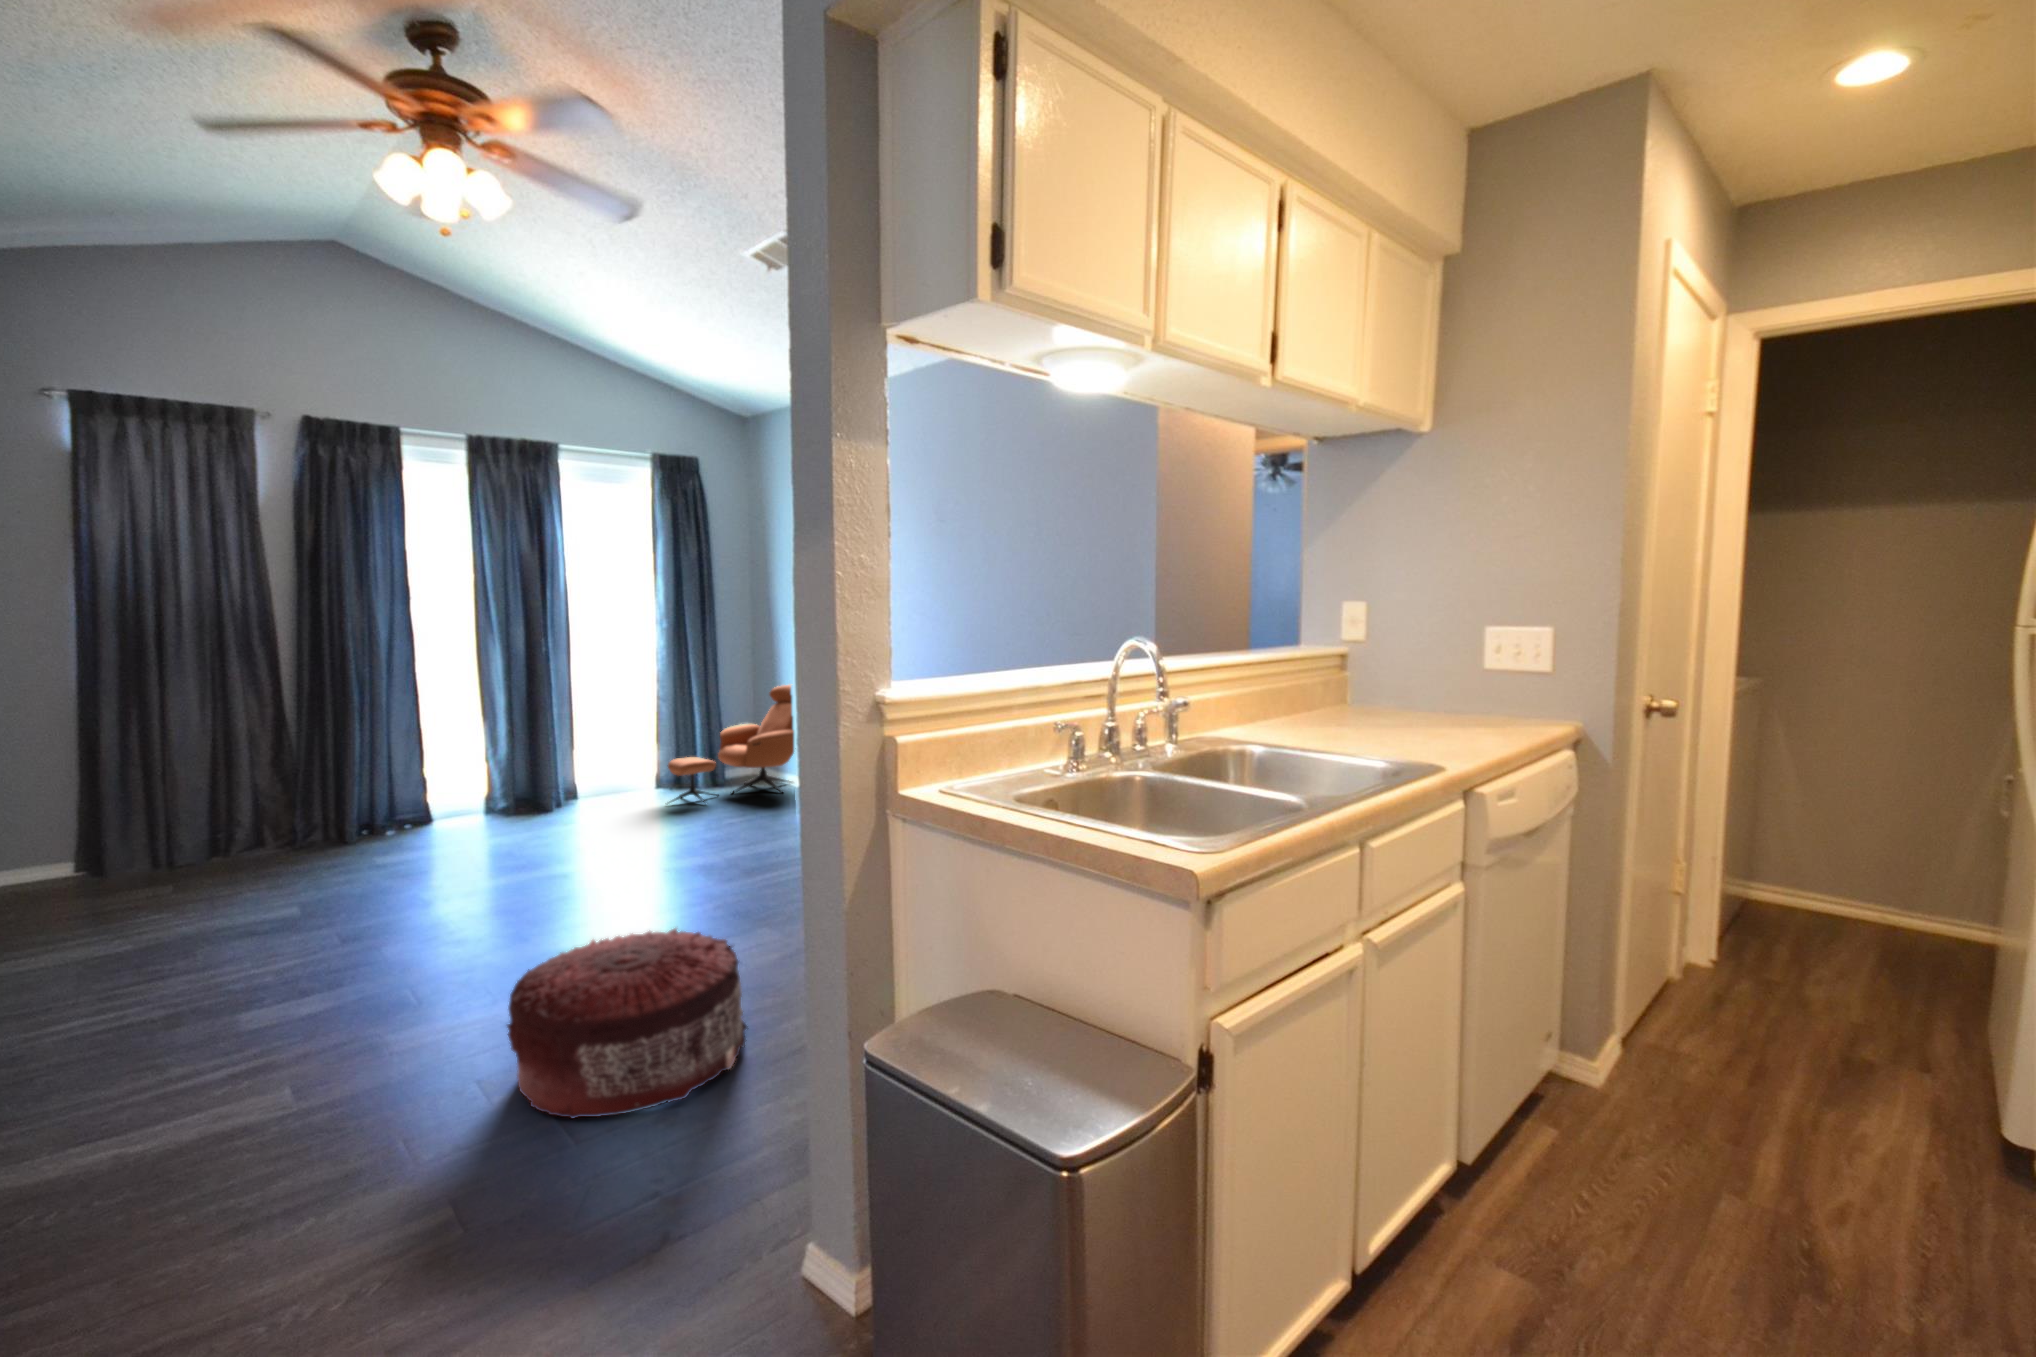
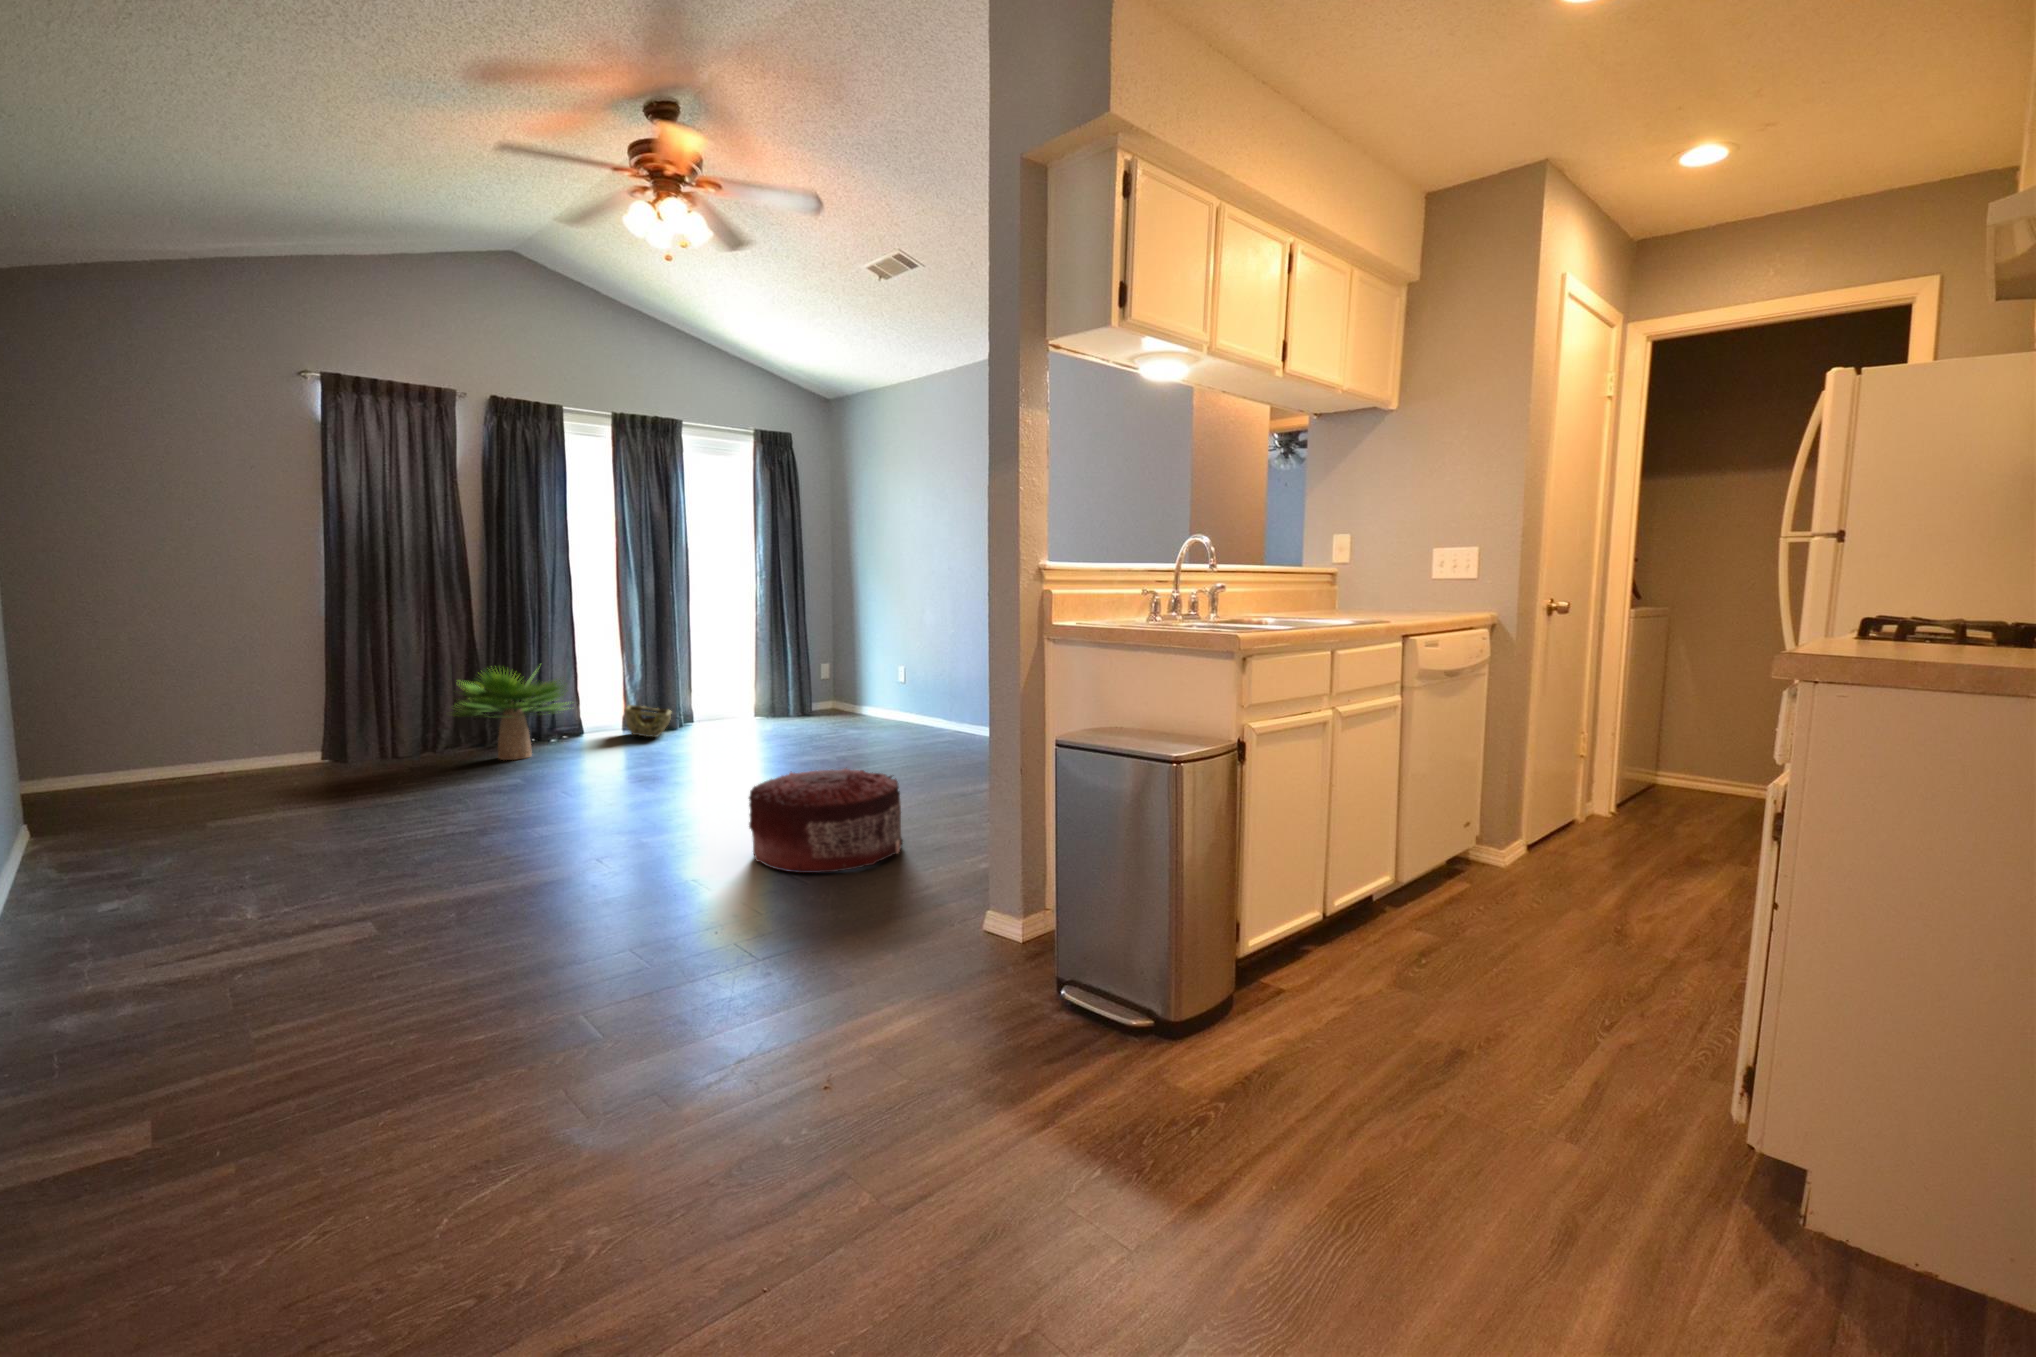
lounge chair: present [668,684,794,803] -> none [768,630,881,726]
potted plant: none [227,741,408,868] -> present [453,669,569,760]
woven basket: none [479,783,546,826] -> present [624,705,671,737]

